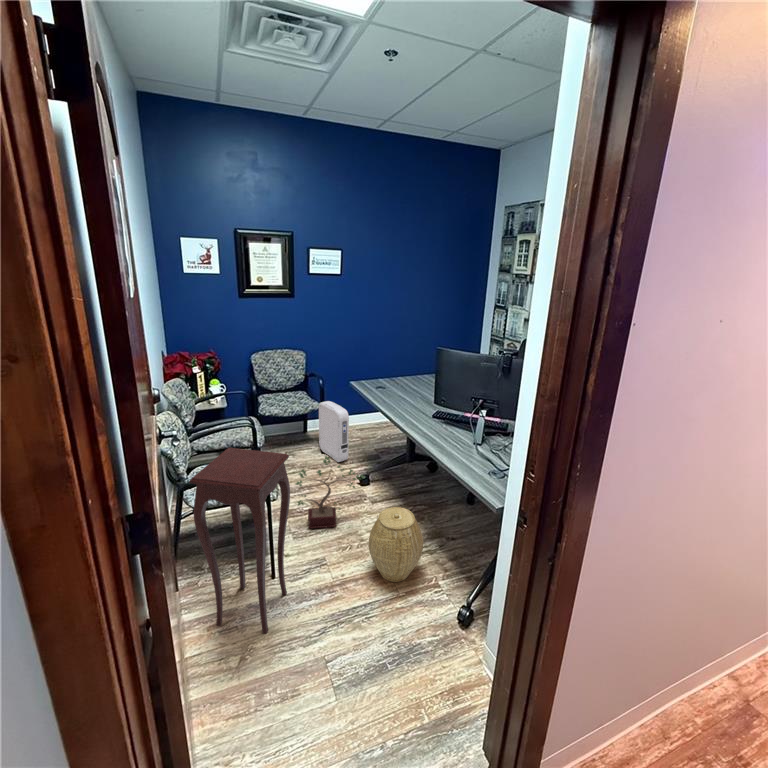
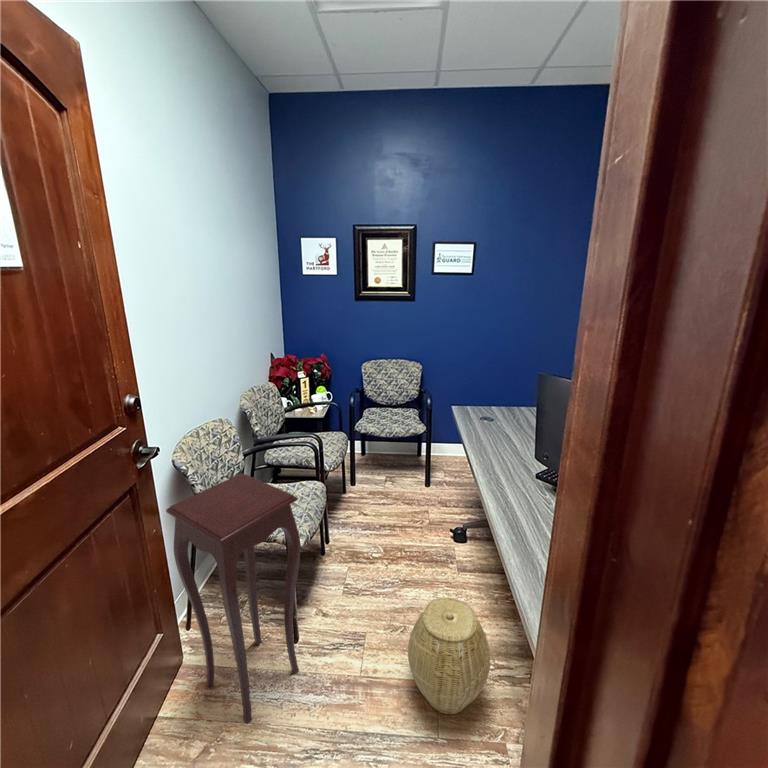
air purifier: present [319,401,349,462] -> none [425,425,455,503]
potted plant: present [296,456,365,528] -> none [350,497,436,592]

